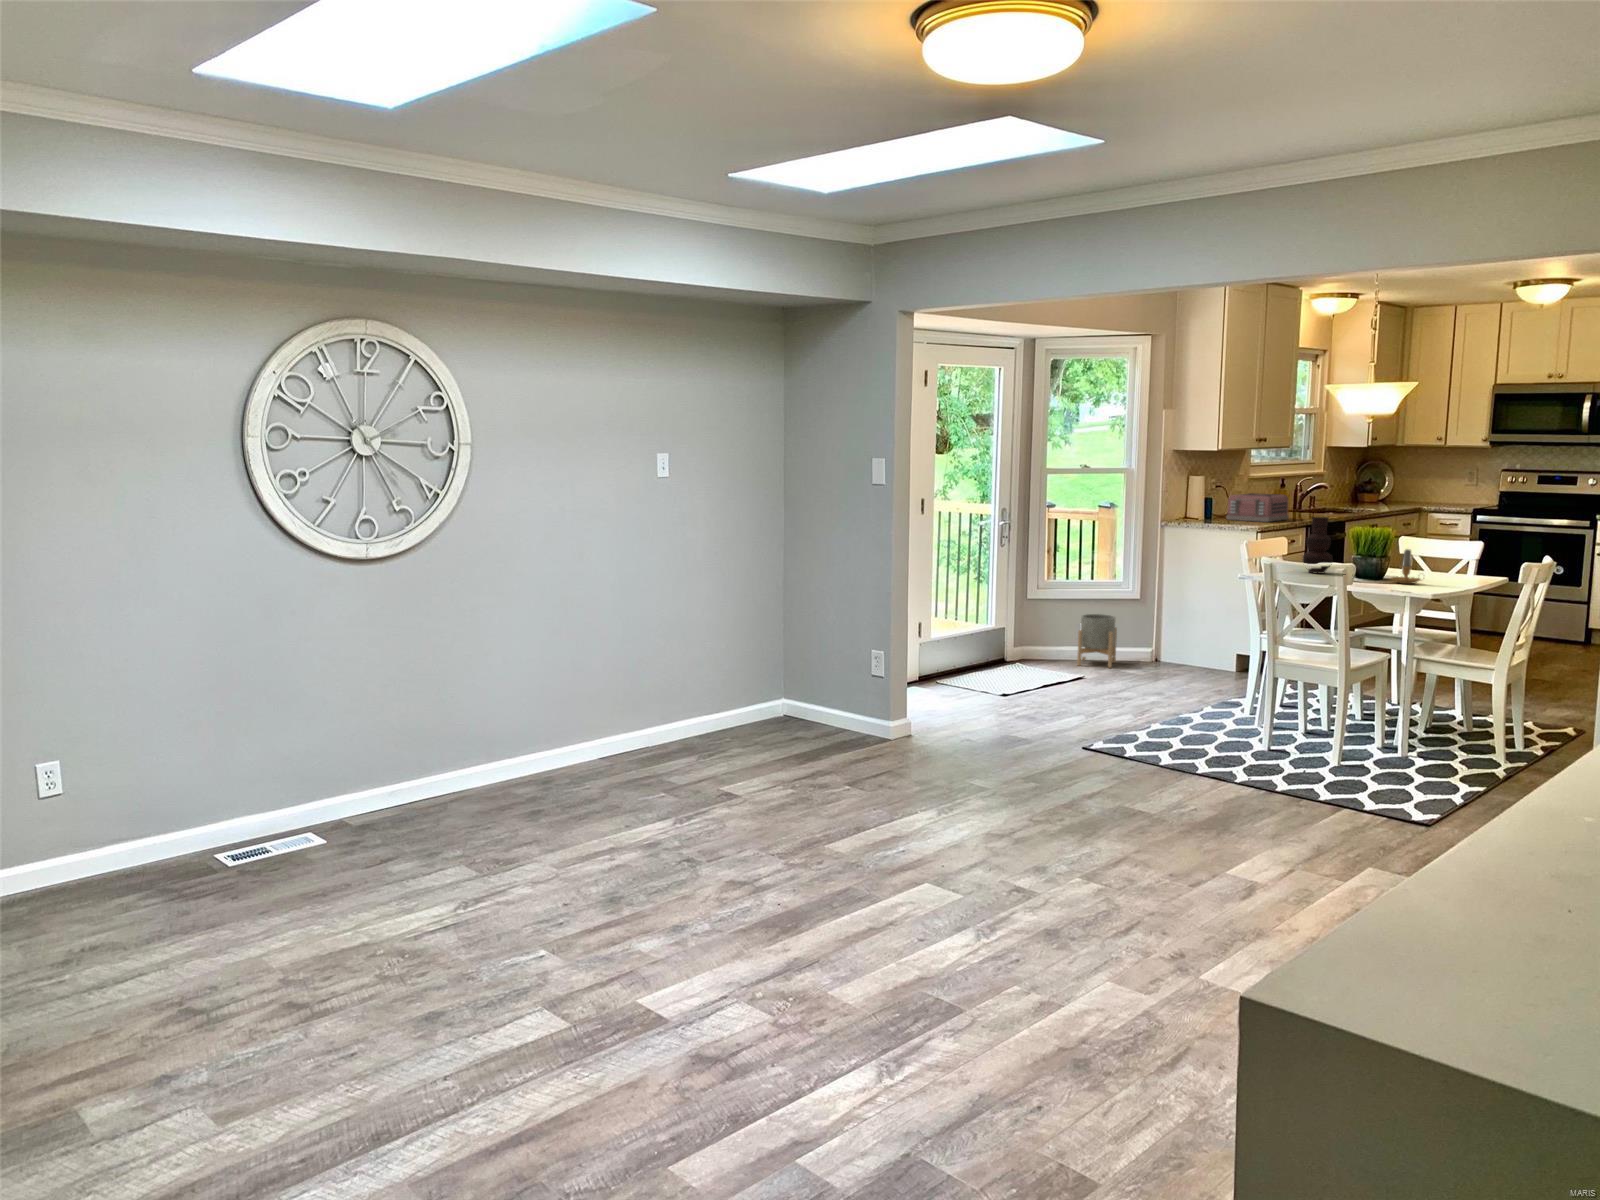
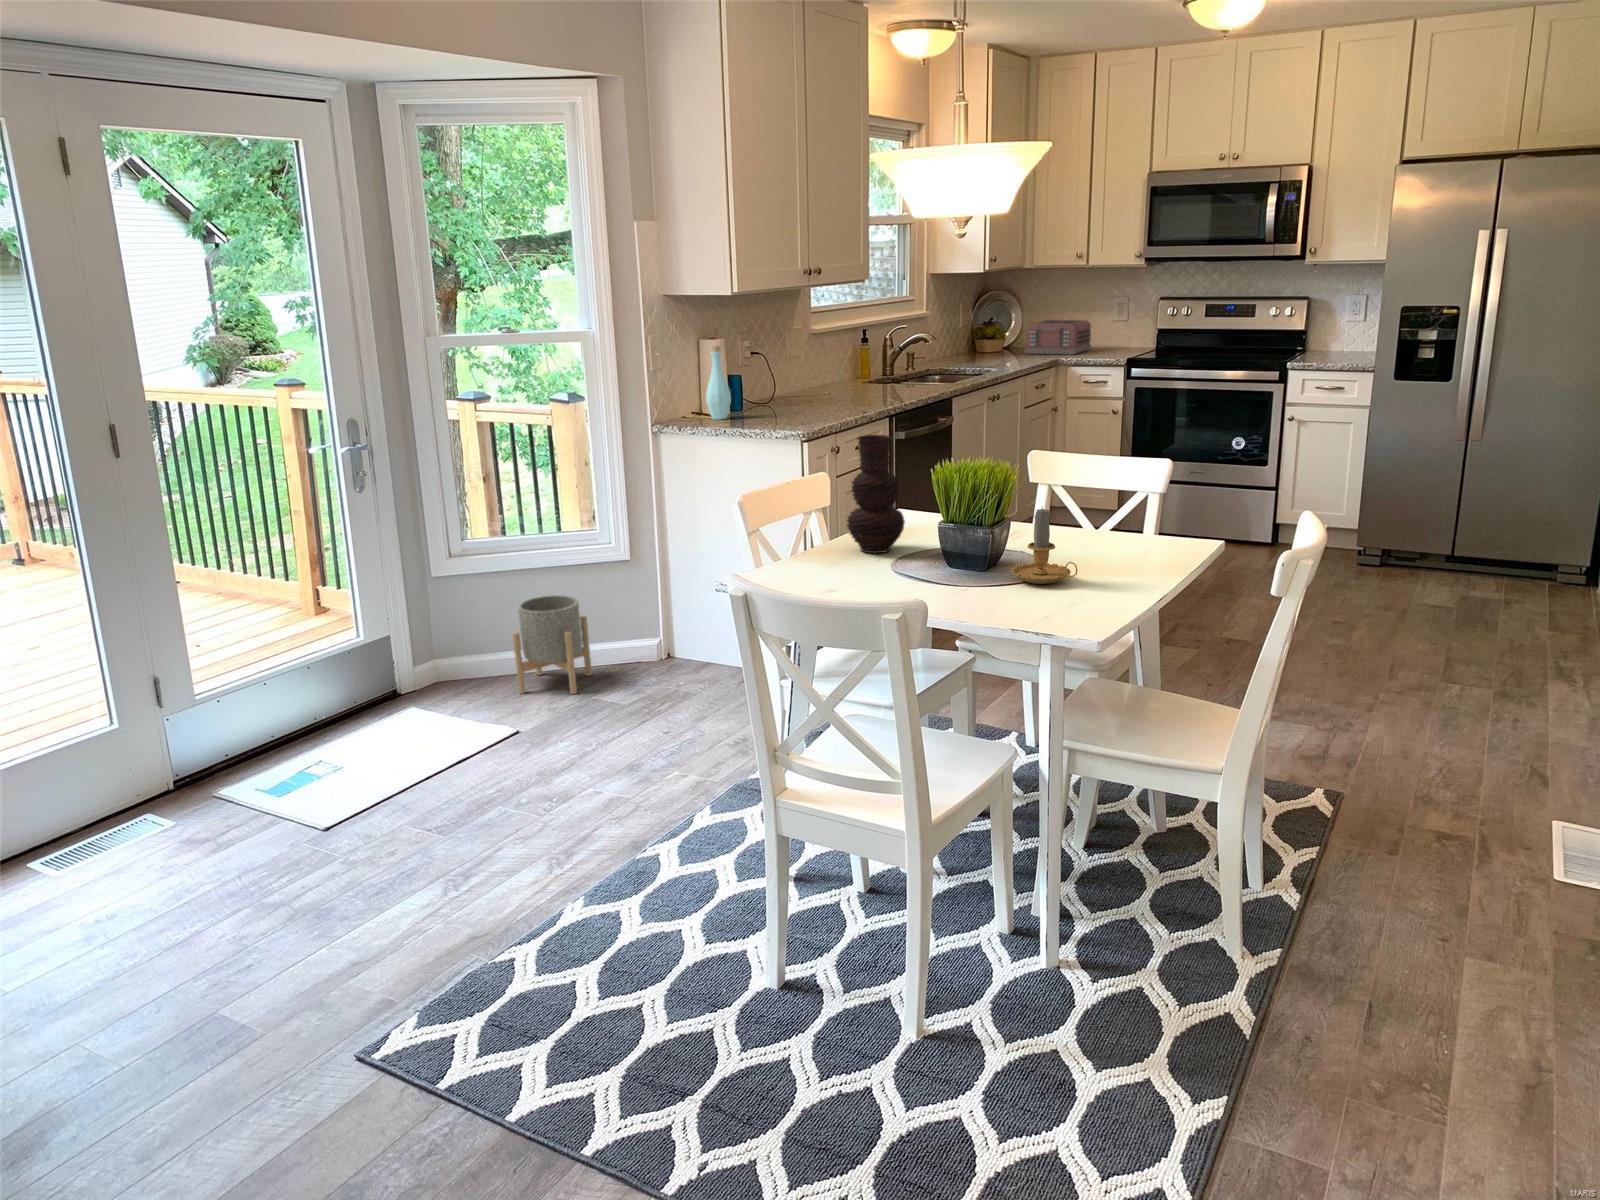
bottle: none [1195,480,1211,522] -> present [706,345,731,420]
toaster: present [1226,493,1289,522] -> present [1025,320,1091,354]

